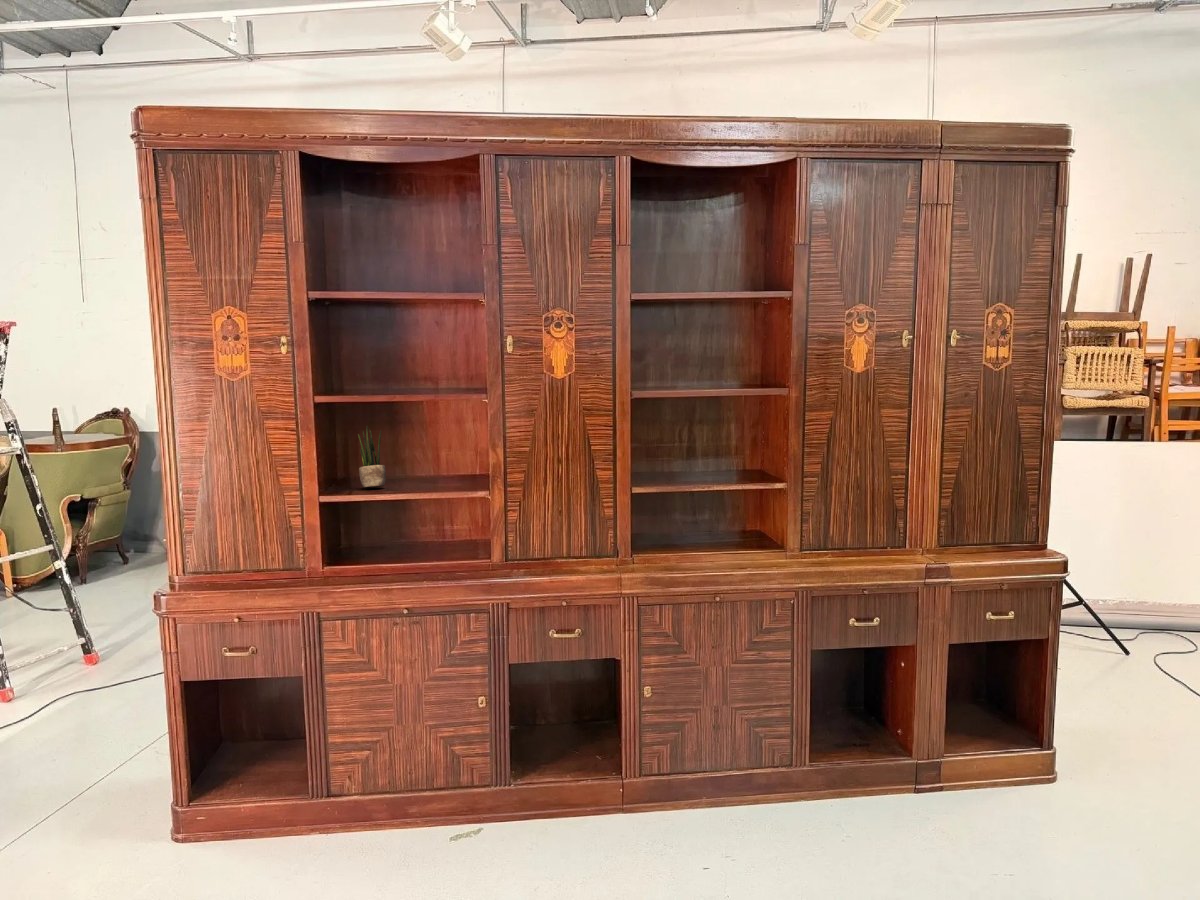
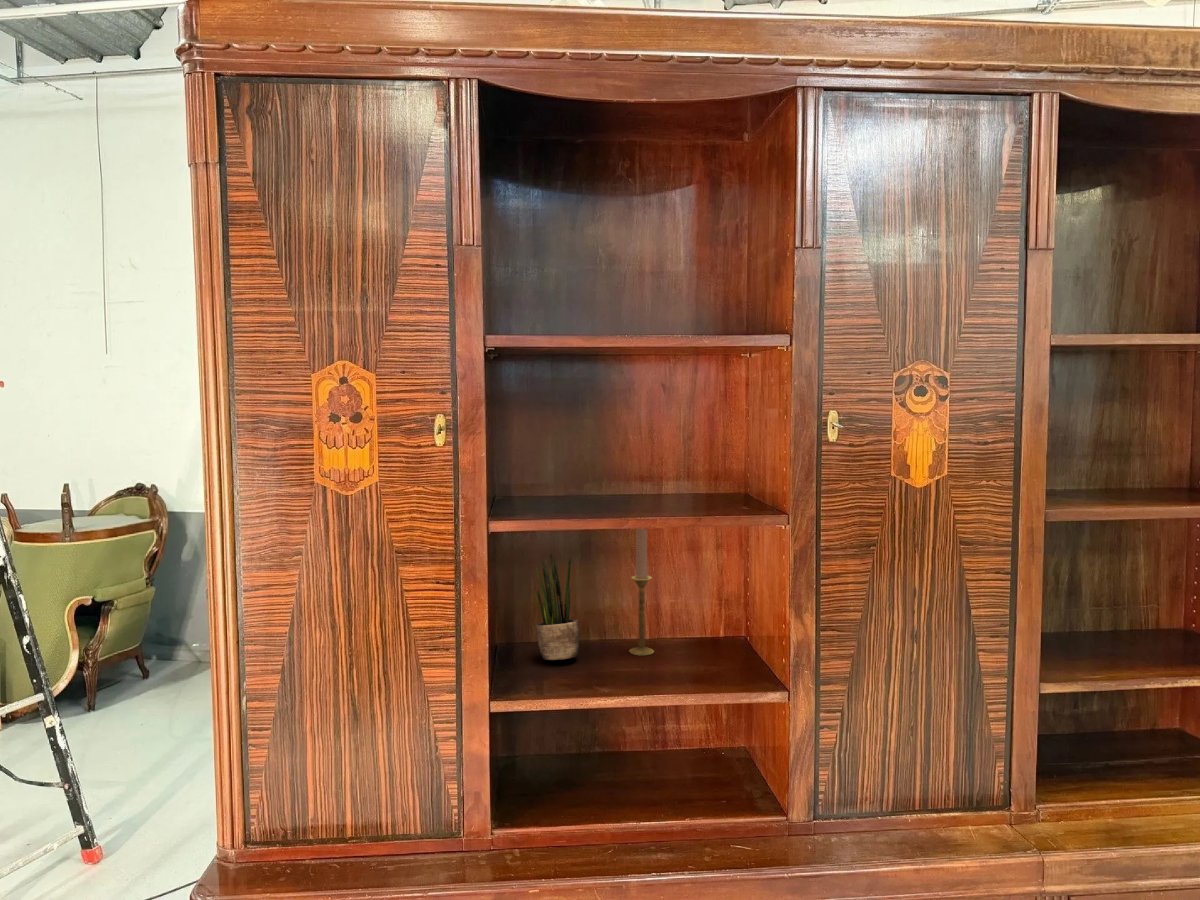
candlestick: none [418,399,434,487] -> present [629,529,654,655]

